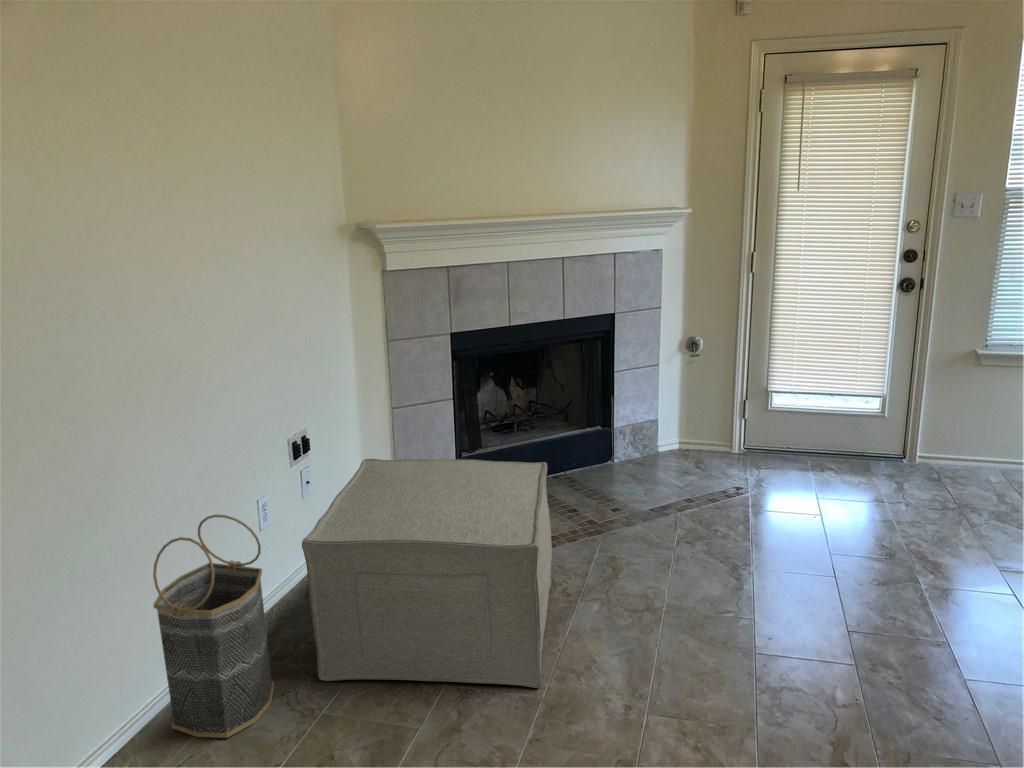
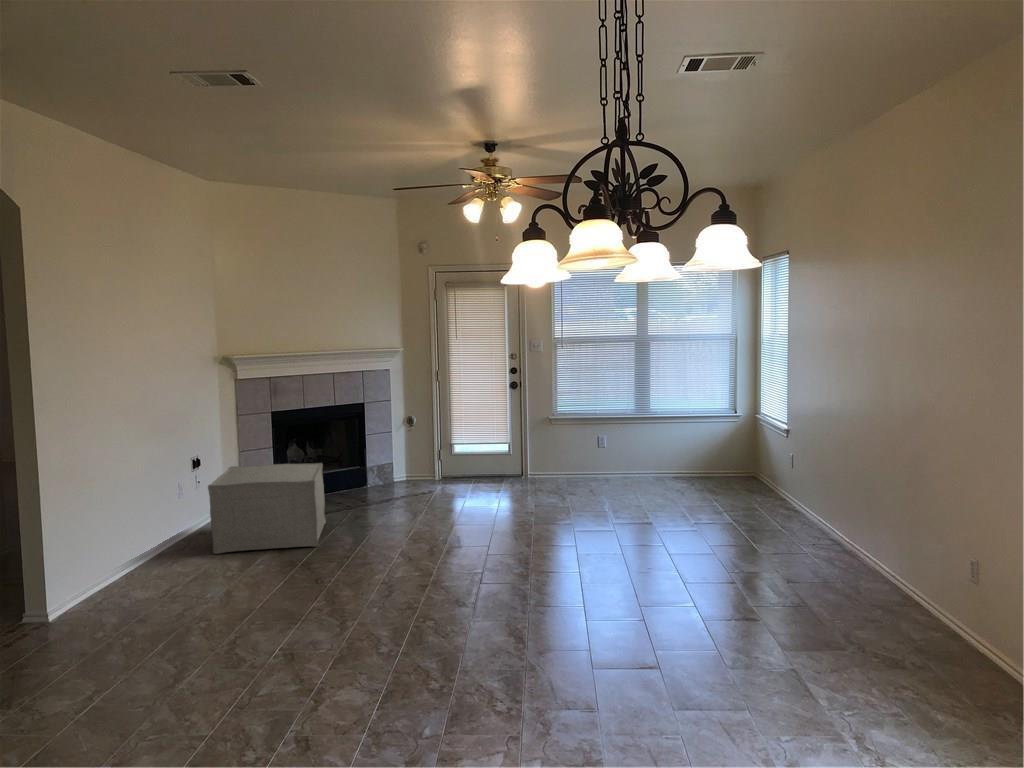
basket: present [153,515,274,738] -> none [143,474,192,570]

